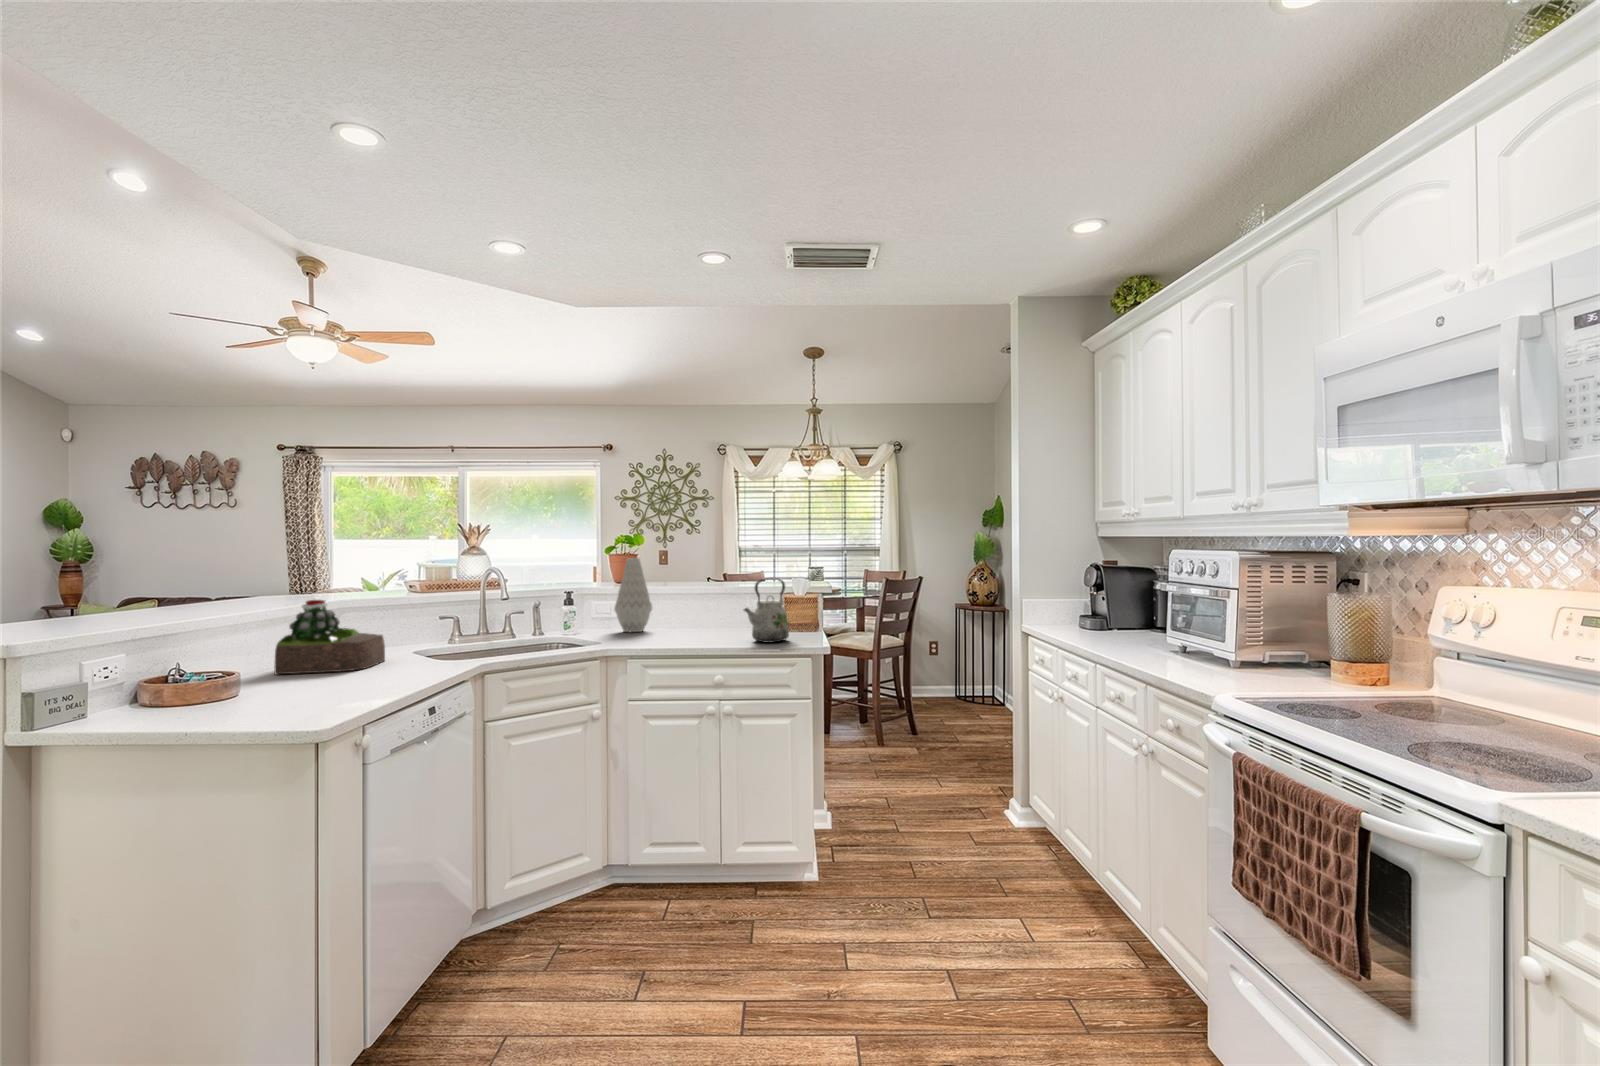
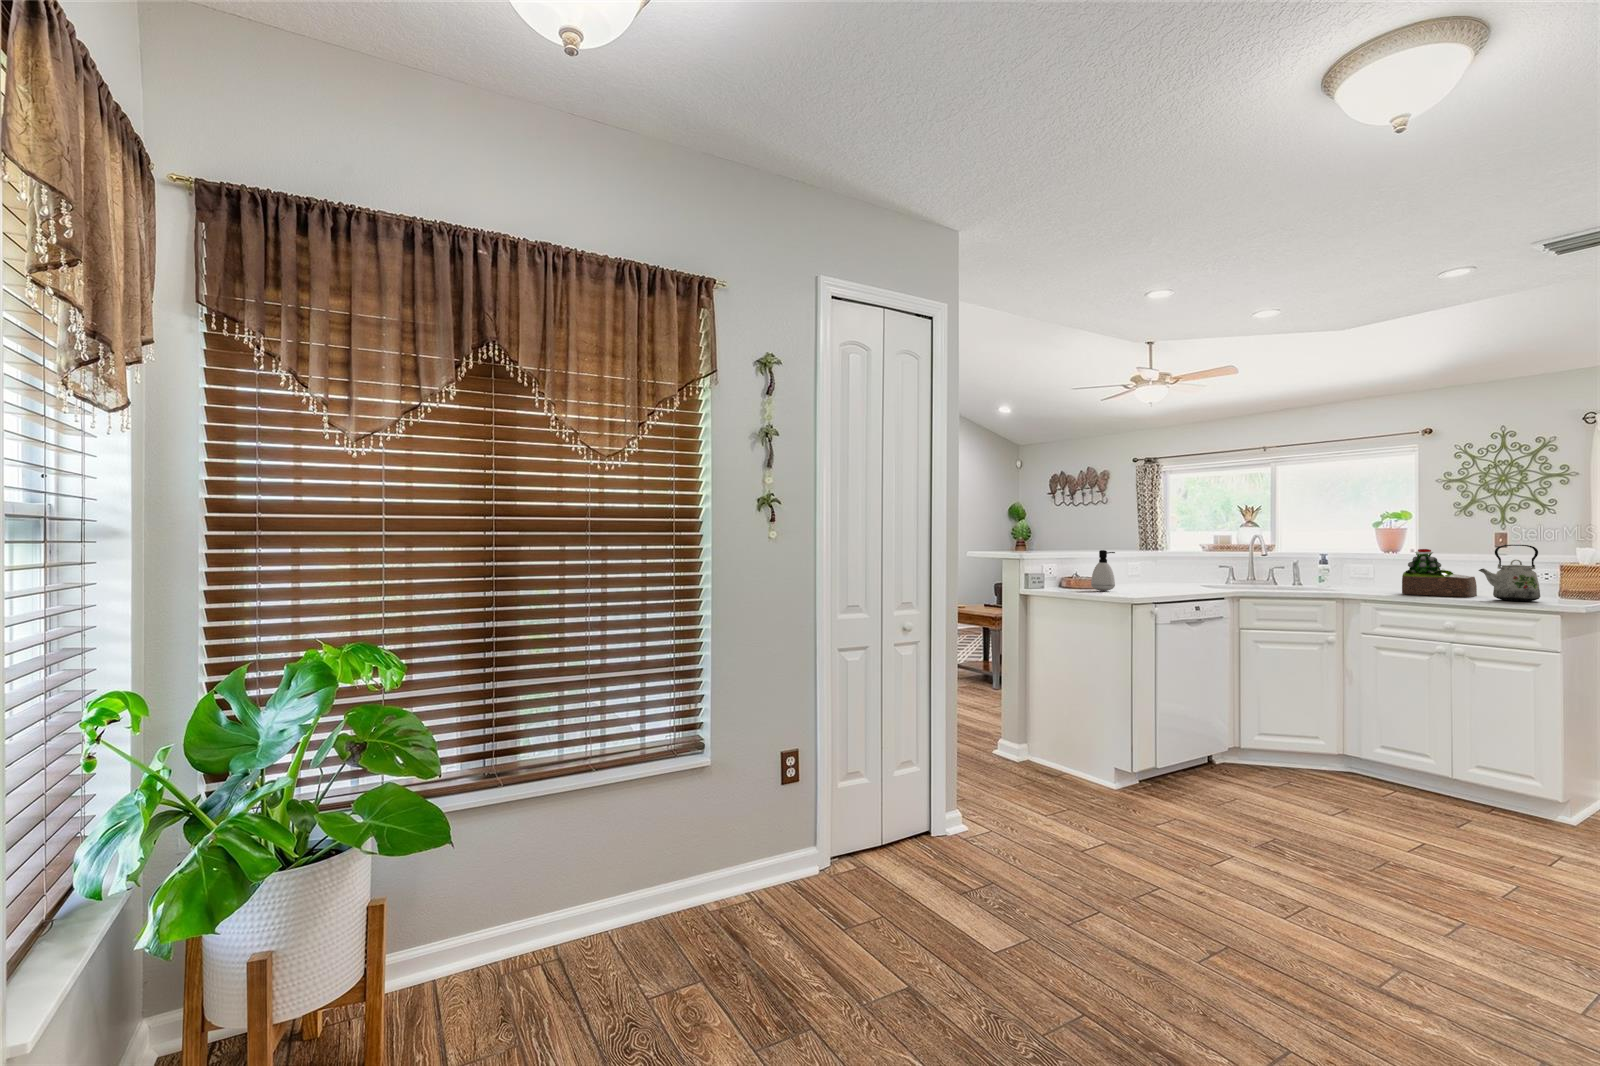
vase: present [614,558,652,632] -> none [1366,529,1405,590]
succulent plant: present [275,600,385,674] -> present [1402,549,1477,597]
soap dispenser: none [184,624,247,715] -> present [1091,550,1115,591]

